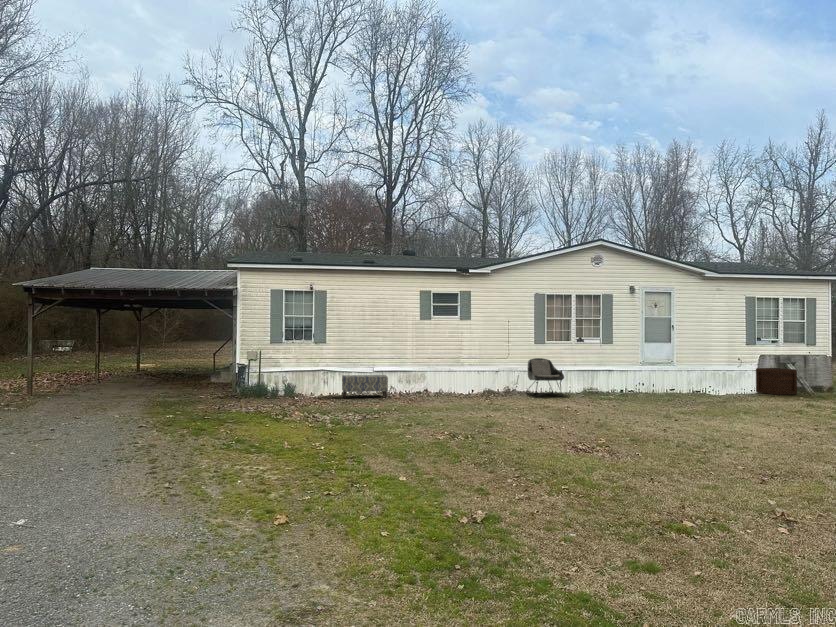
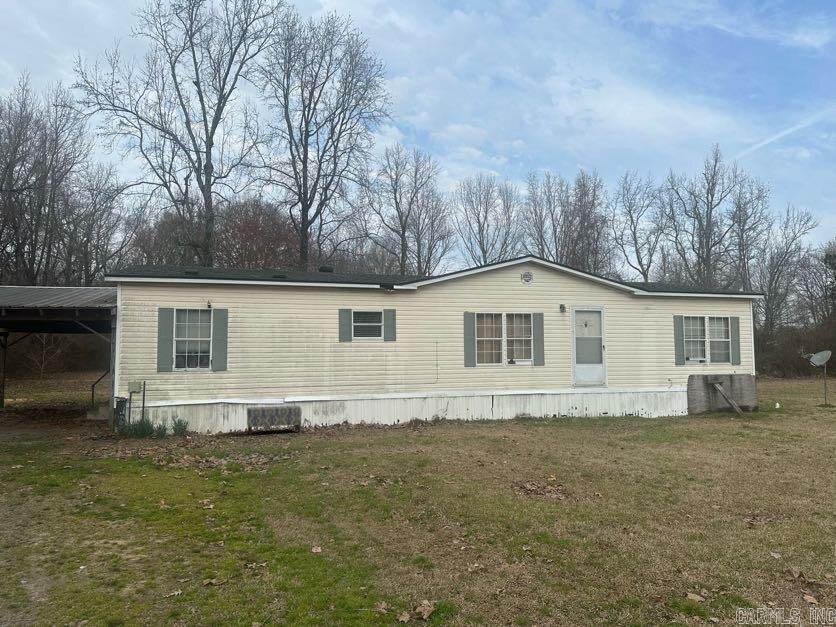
lounge chair: present [526,358,564,397] -> none [456,382,497,425]
wooden crate: present [756,368,797,395] -> none [683,386,724,414]

